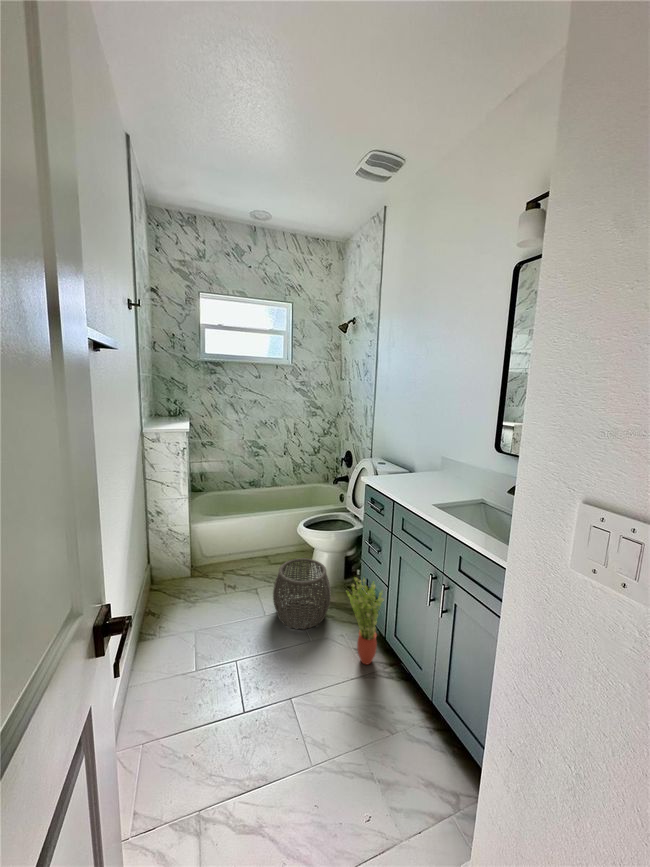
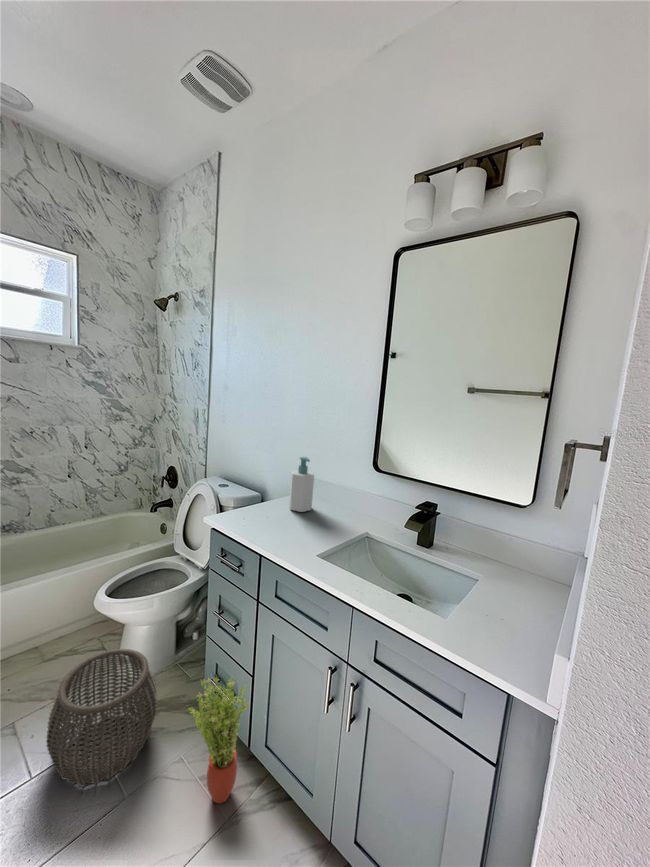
soap bottle: none [424,439,443,481] -> present [289,457,314,512]

